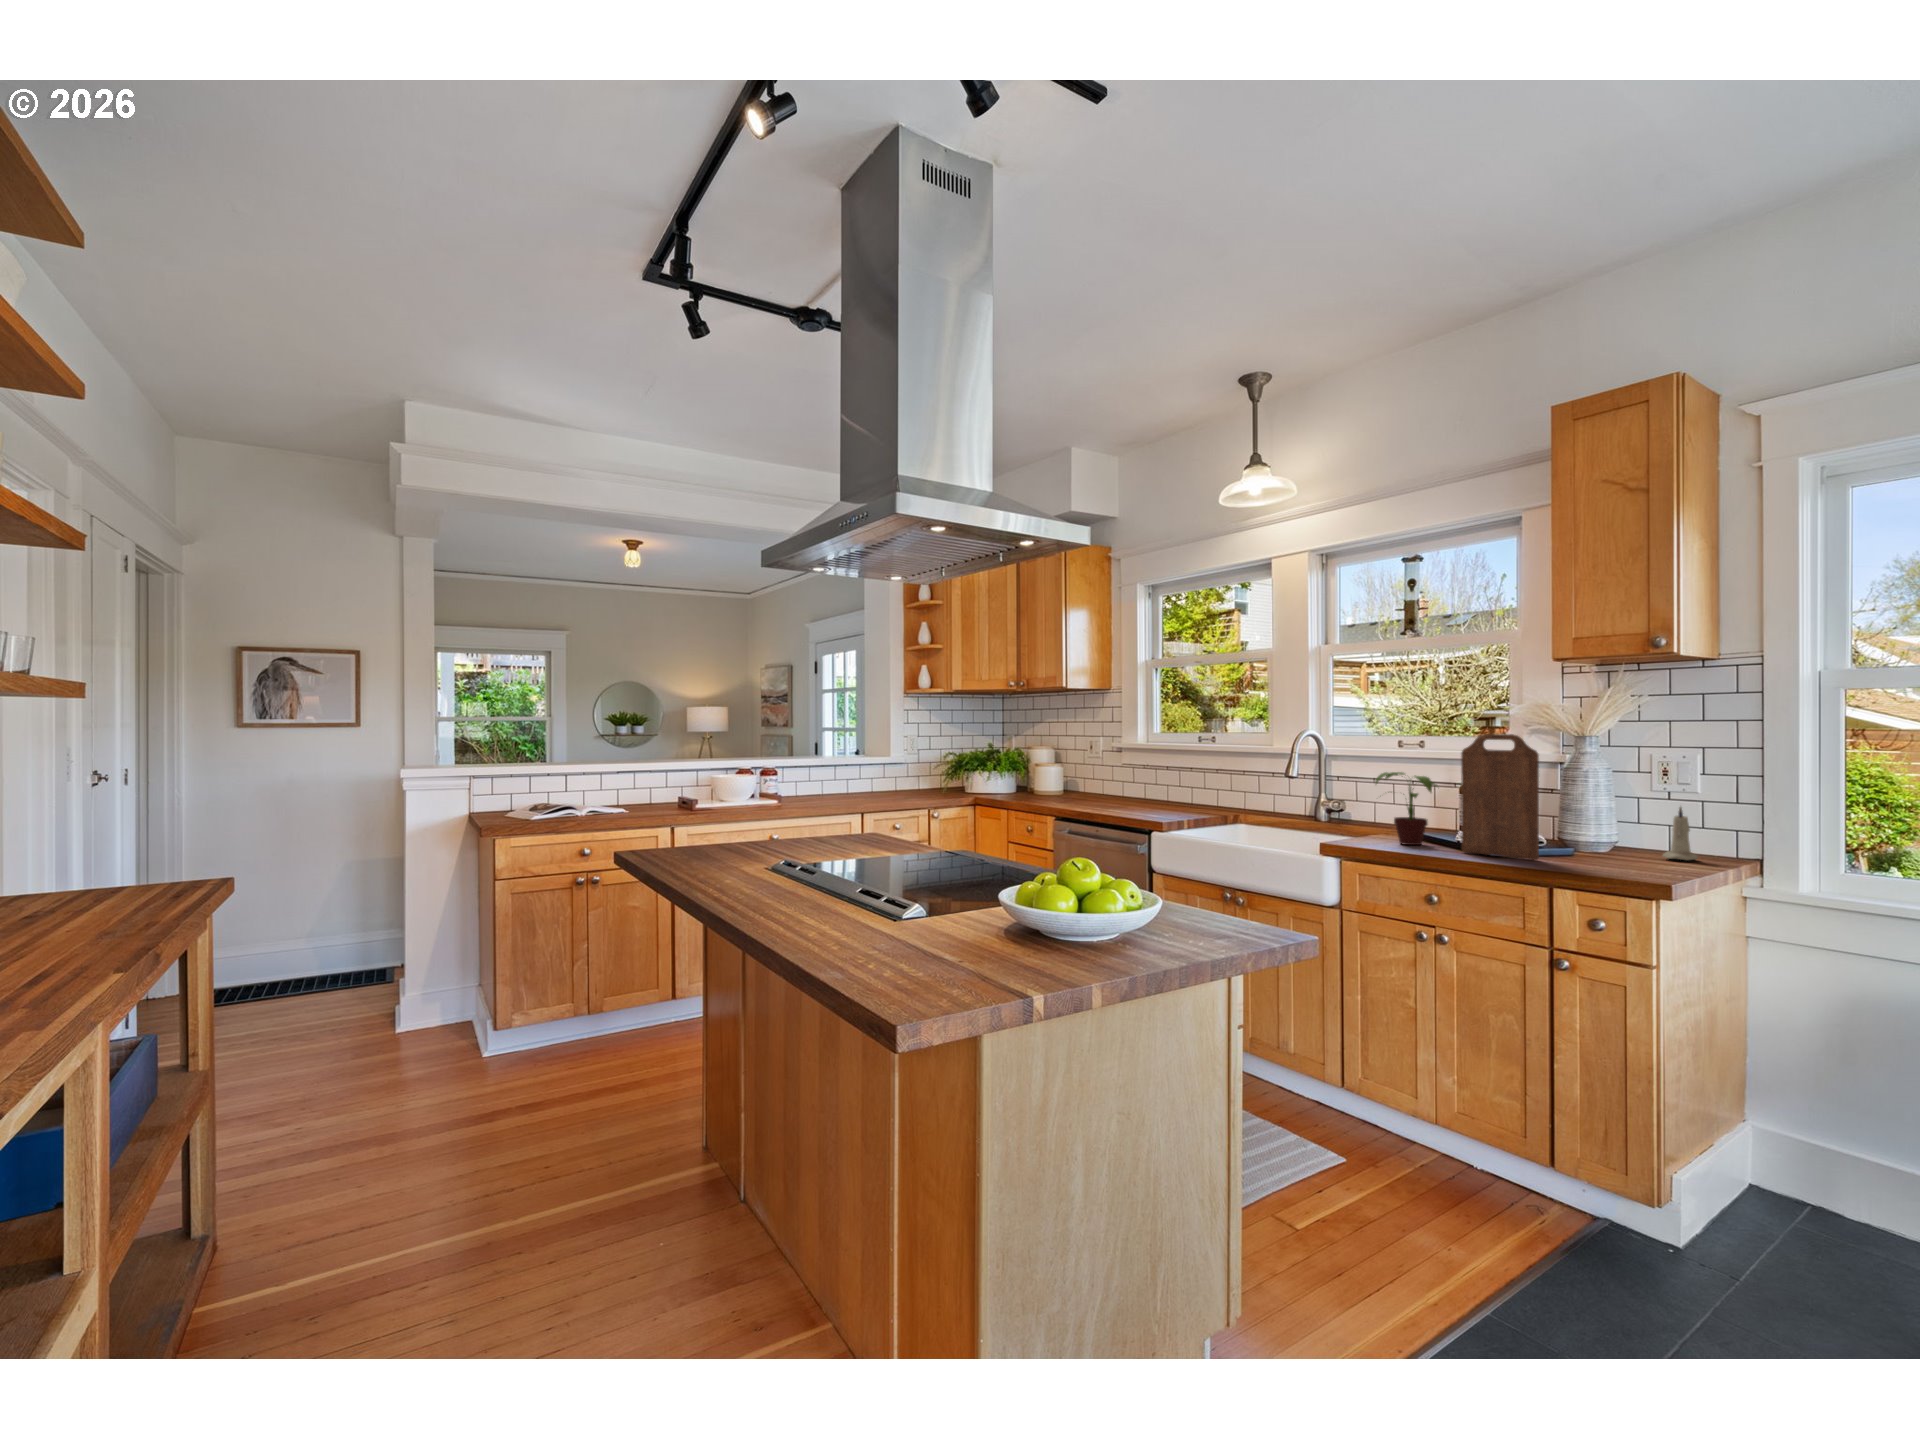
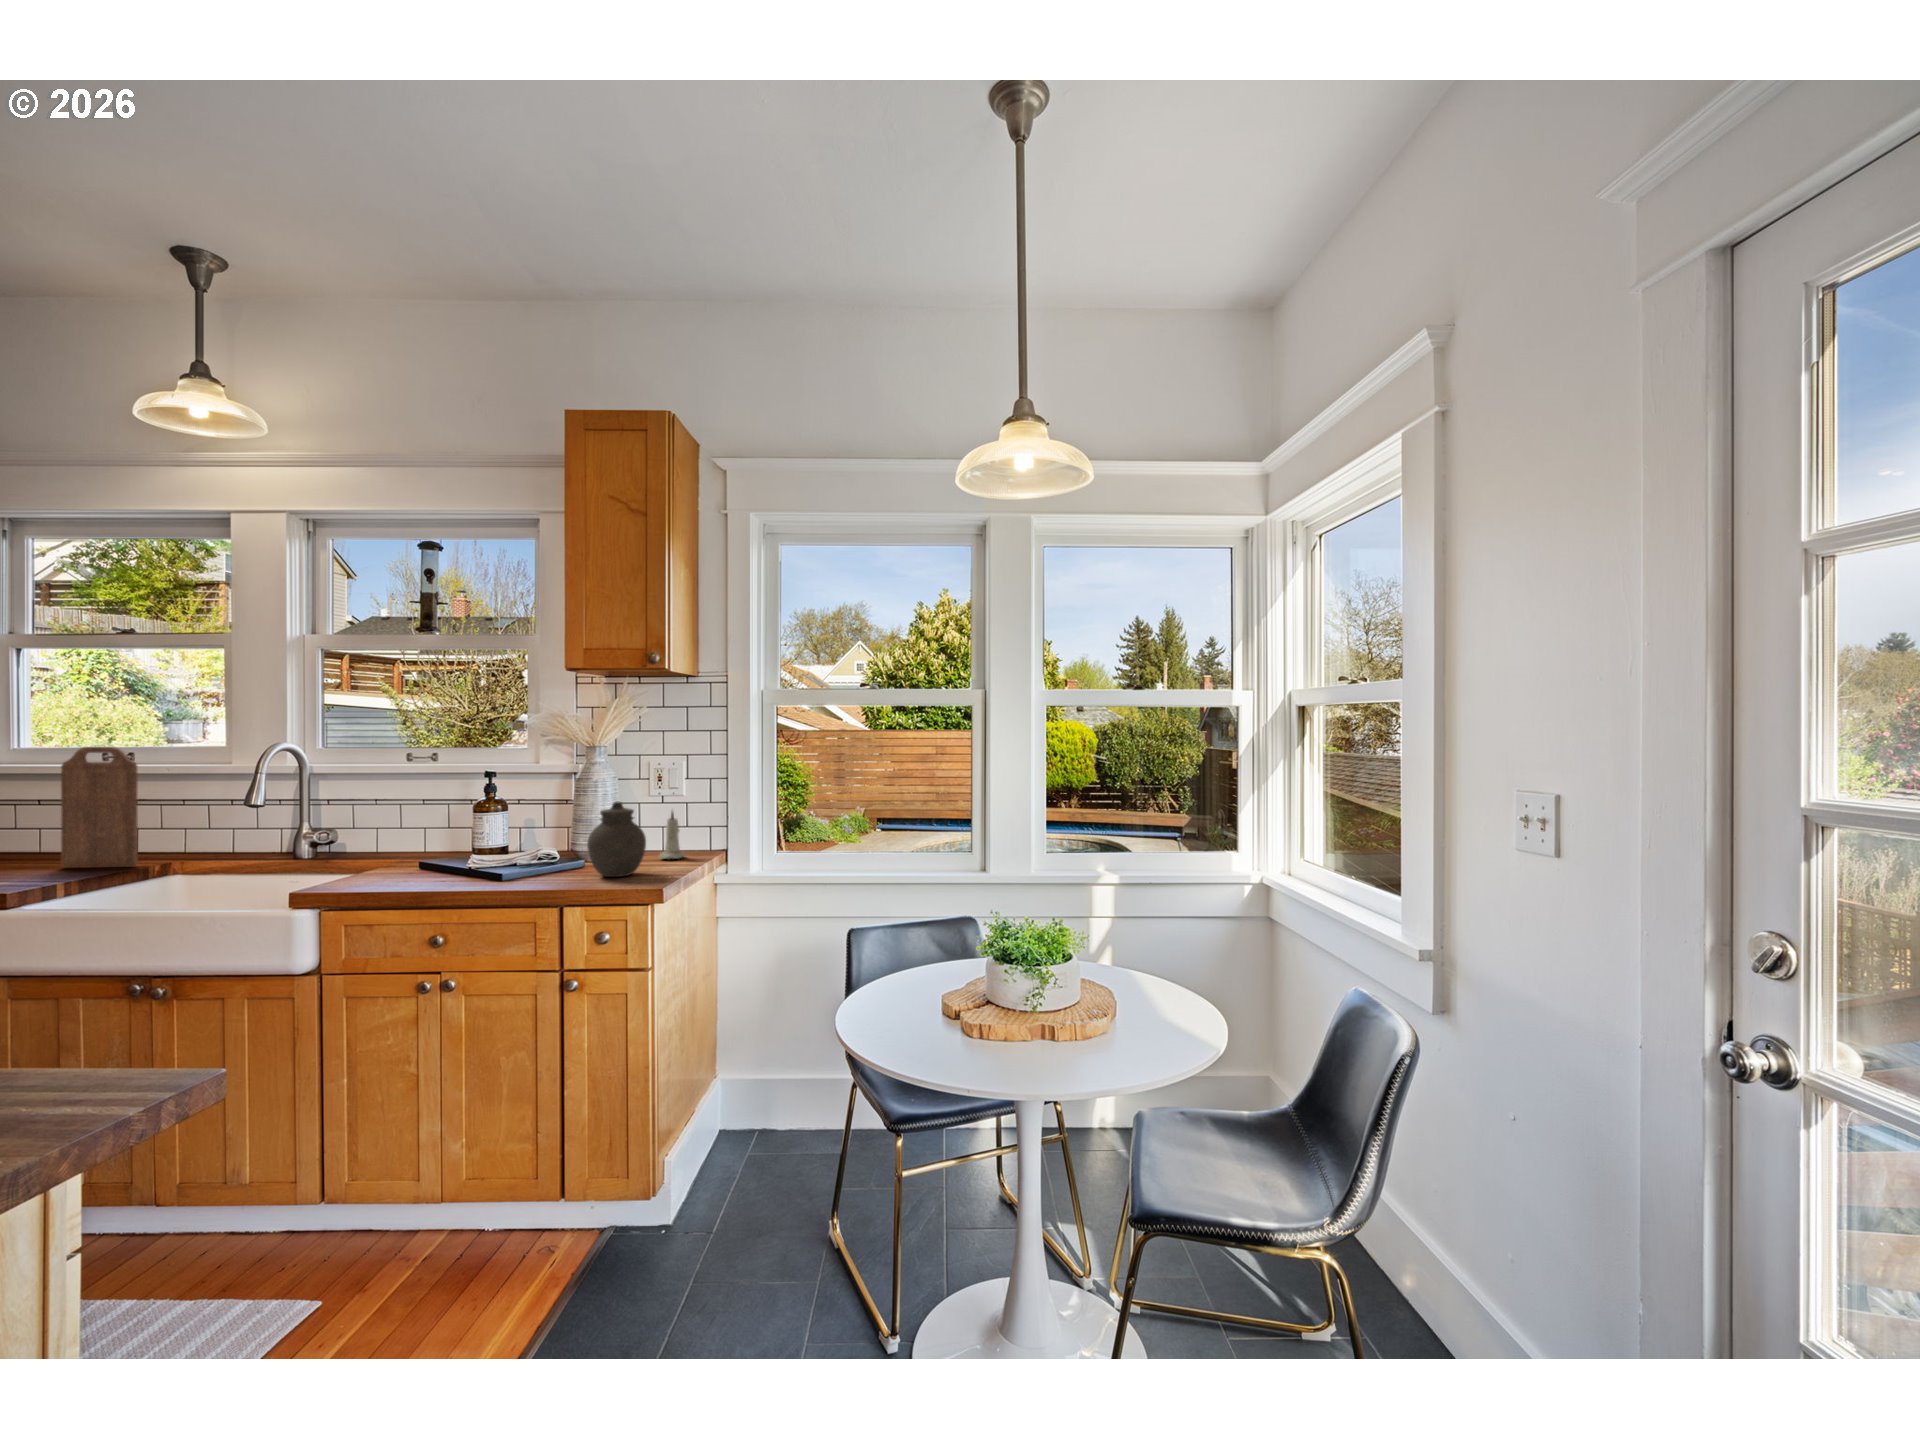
cutting board: present [1461,734,1539,860] -> present [61,747,138,867]
potted plant: present [1376,772,1437,845] -> none [367,793,449,879]
jar: none [1577,791,1647,868] -> present [587,801,646,877]

